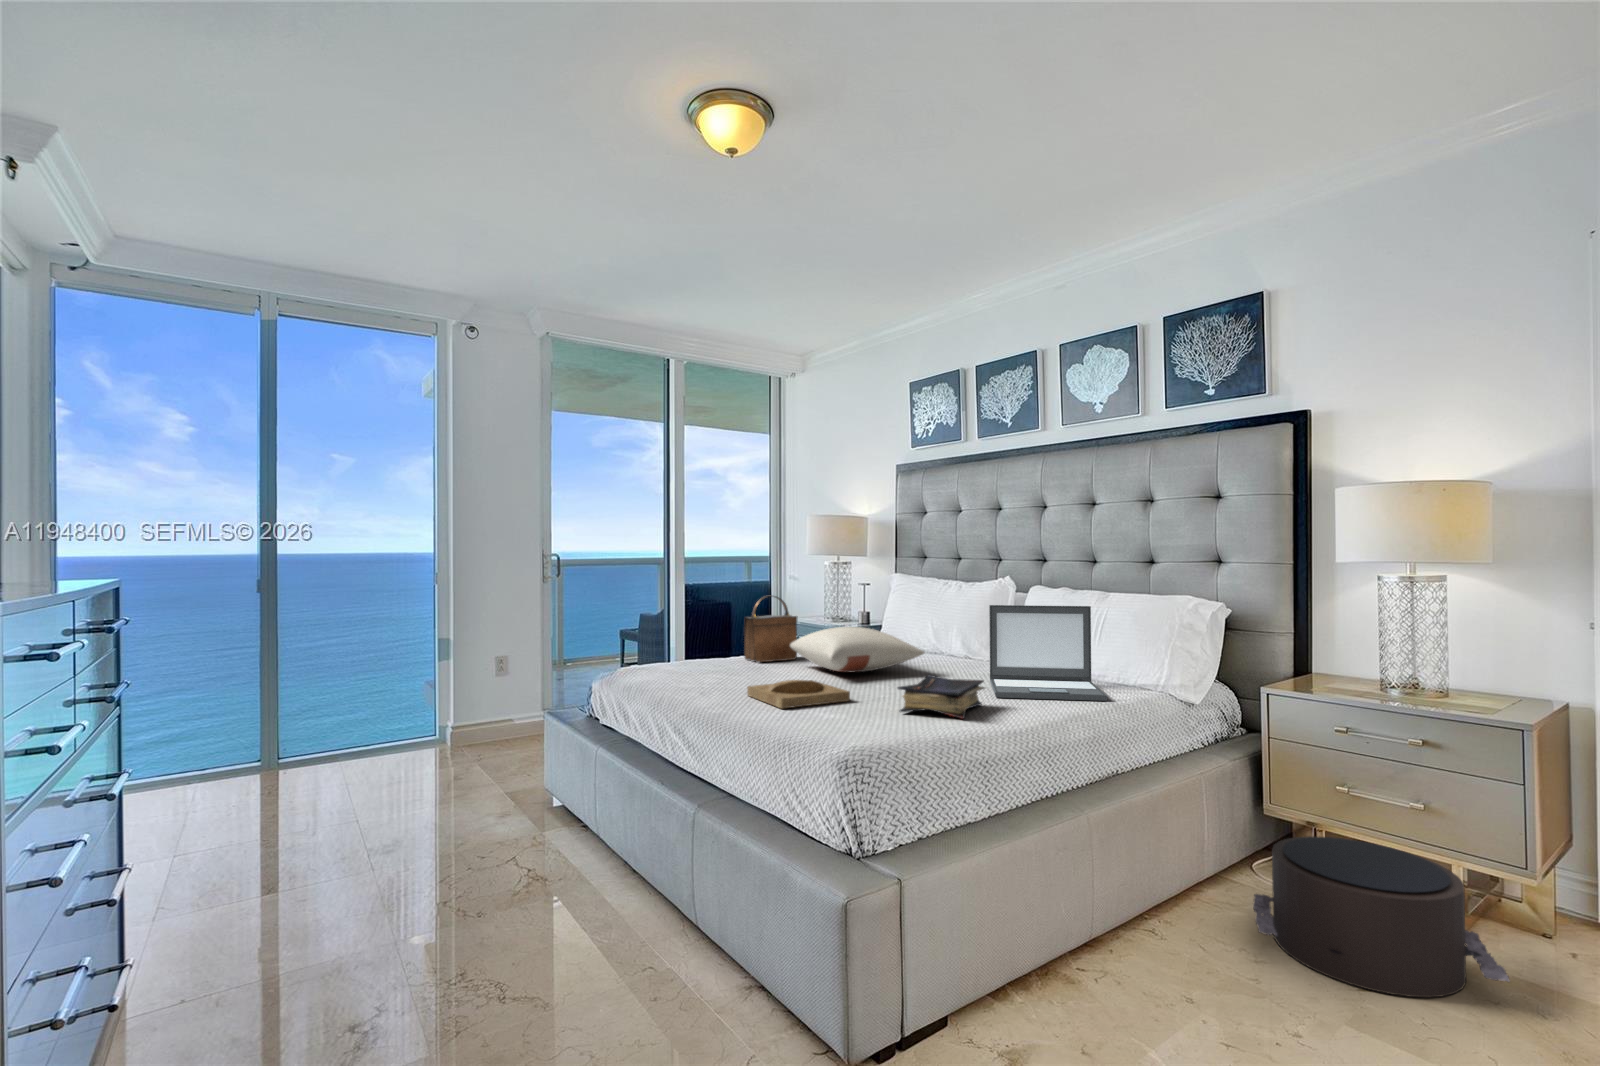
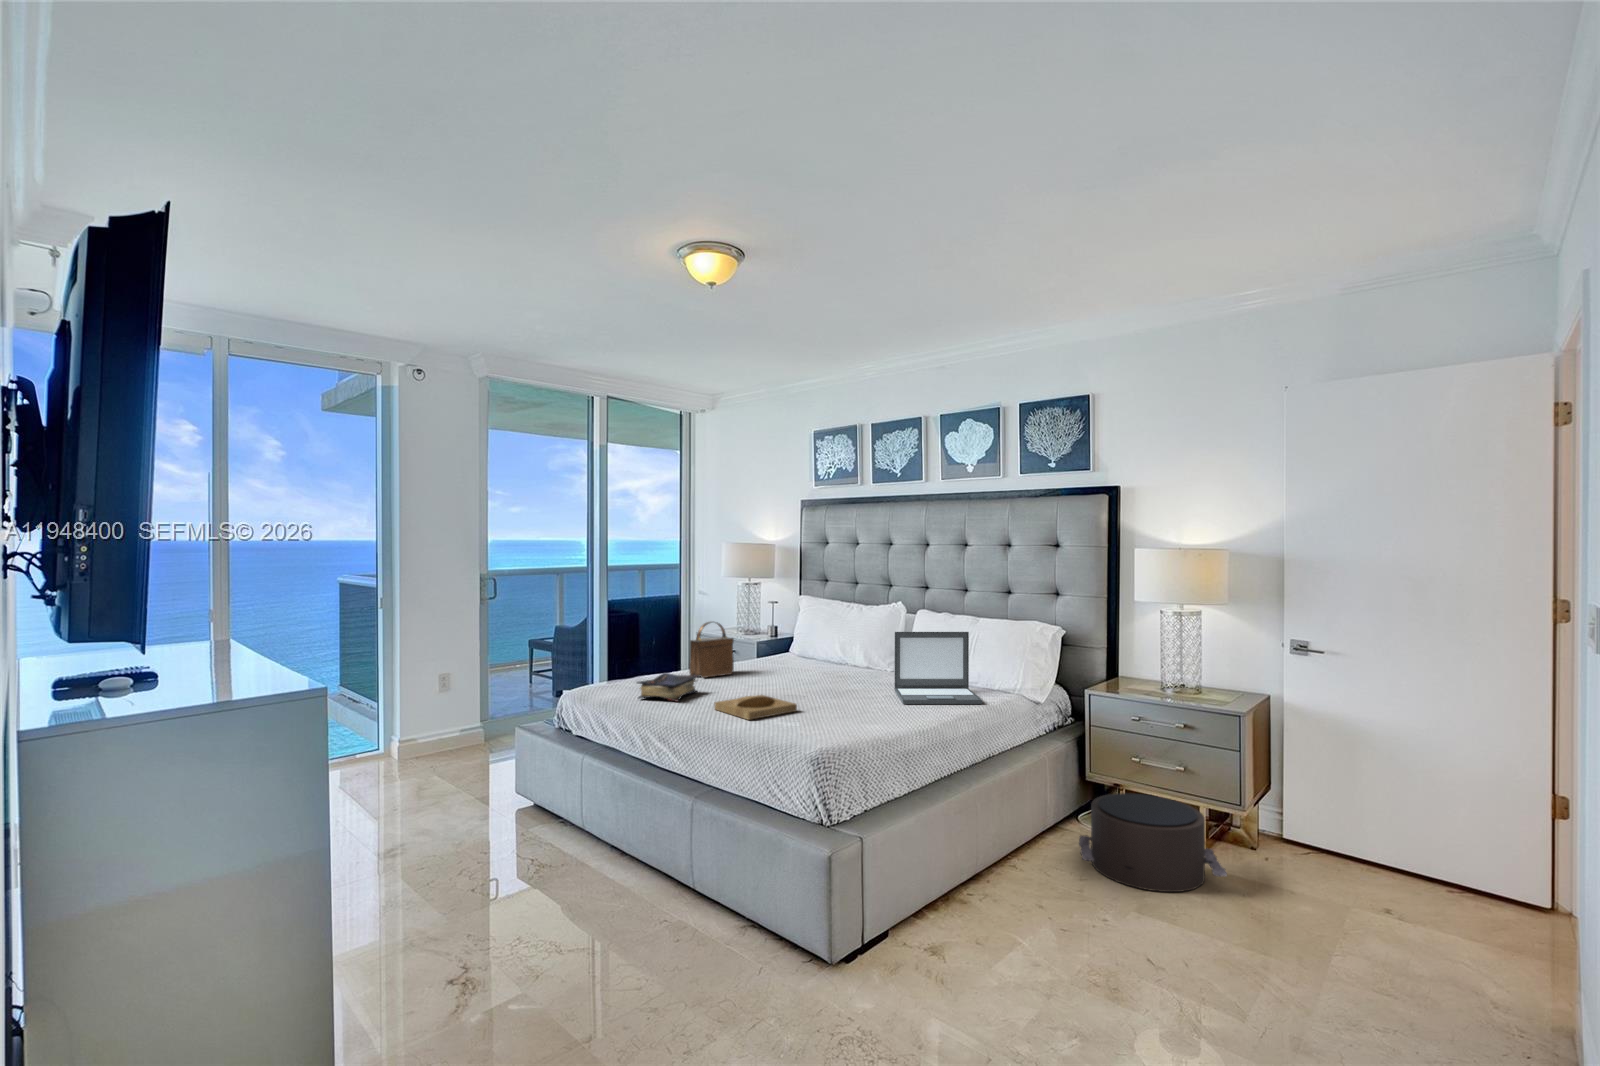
pillow: present [790,627,924,673] -> none [732,648,843,686]
book: present [898,675,985,719] -> present [637,673,699,702]

